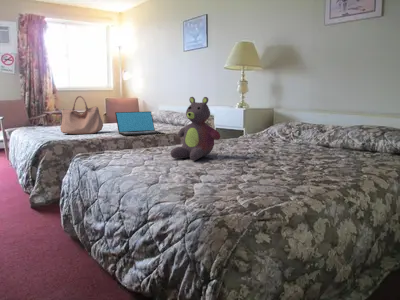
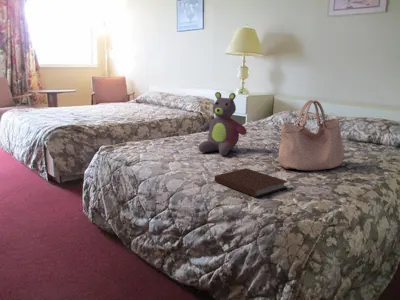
handbag: present [60,96,103,134] -> present [278,100,344,170]
laptop: present [115,112,163,136] -> none [117,96,167,122]
notebook: none [165,169,240,194] -> present [215,168,287,197]

